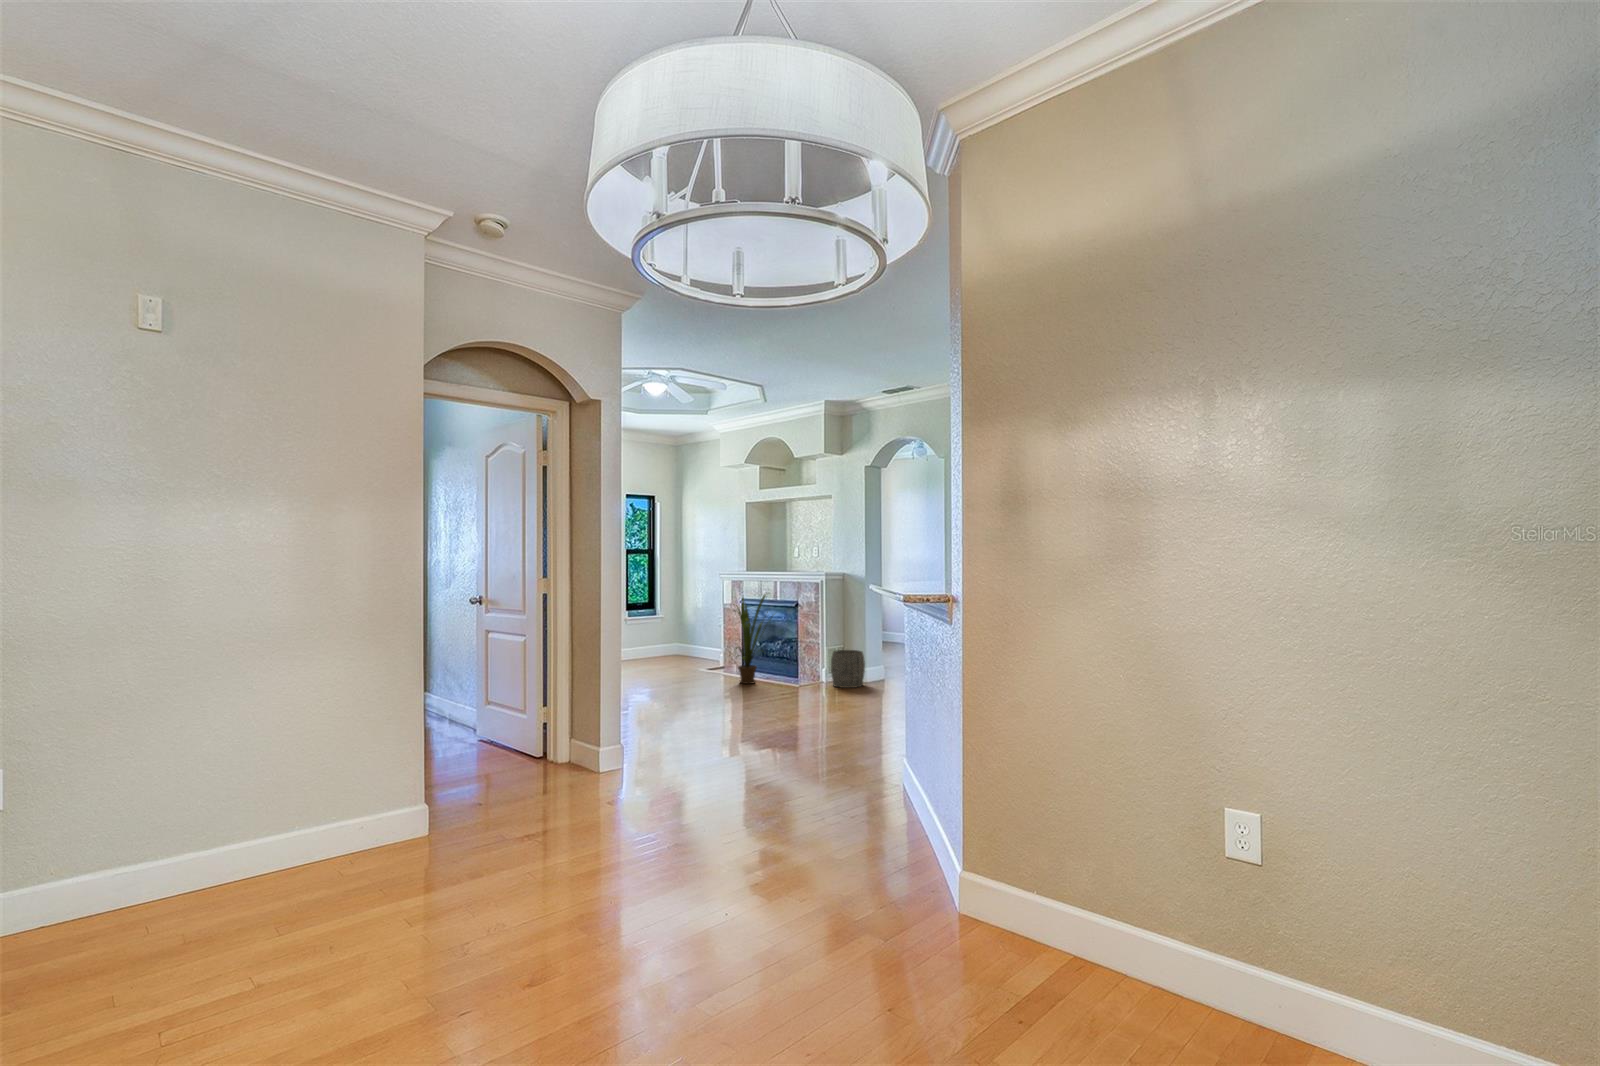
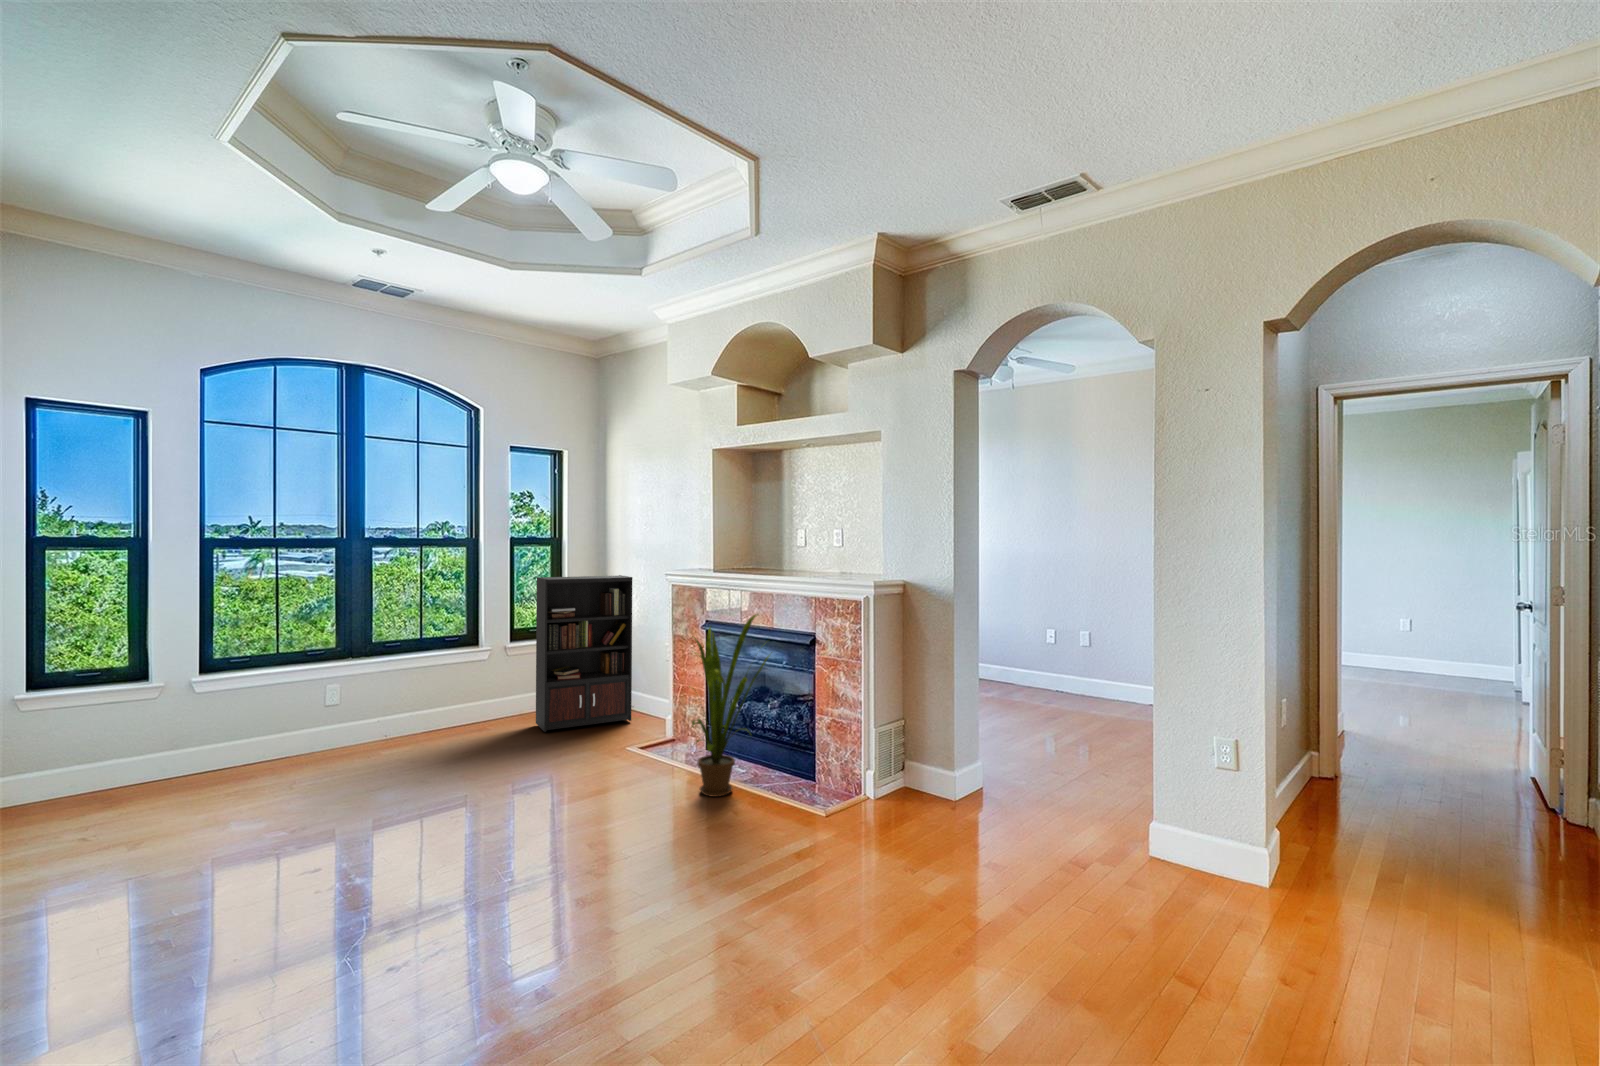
bookcase: none [644,577,700,666] -> present [536,575,634,732]
woven basket: present [831,650,865,688] -> none [883,729,951,814]

